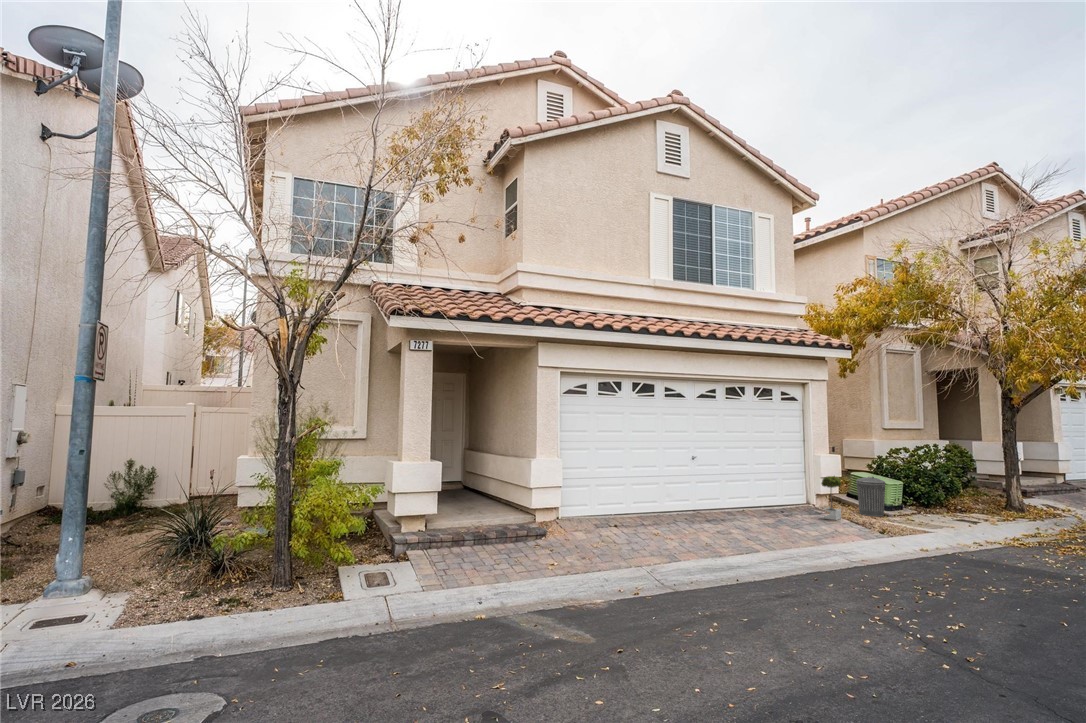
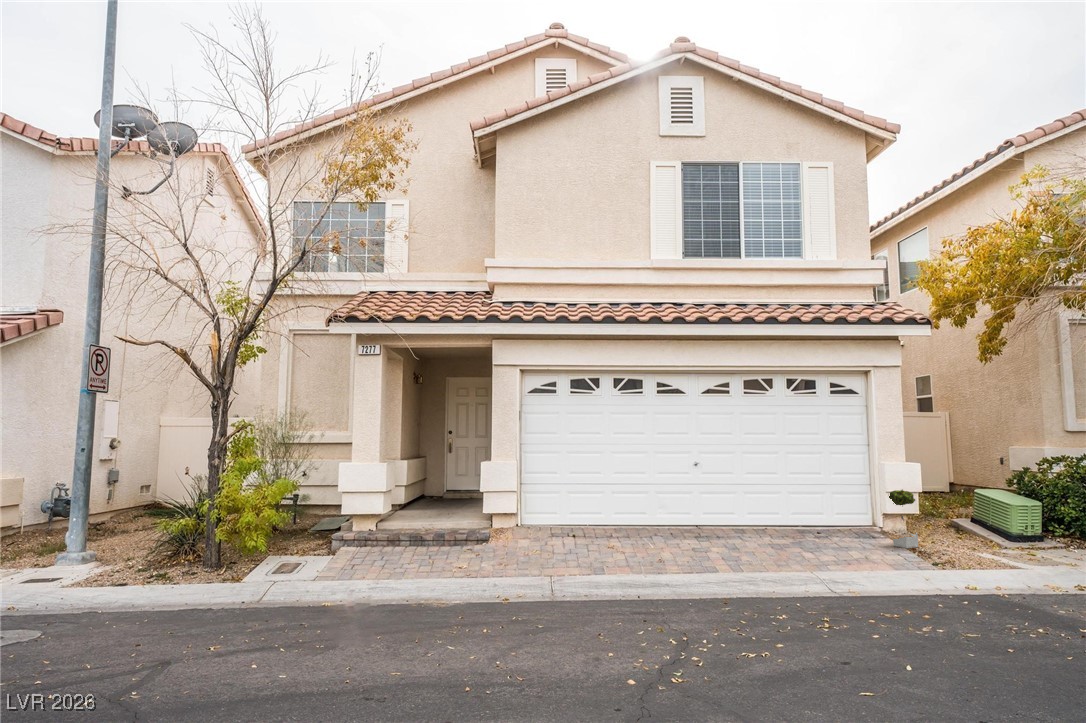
trash can: present [856,477,886,516] -> none [957,493,998,547]

